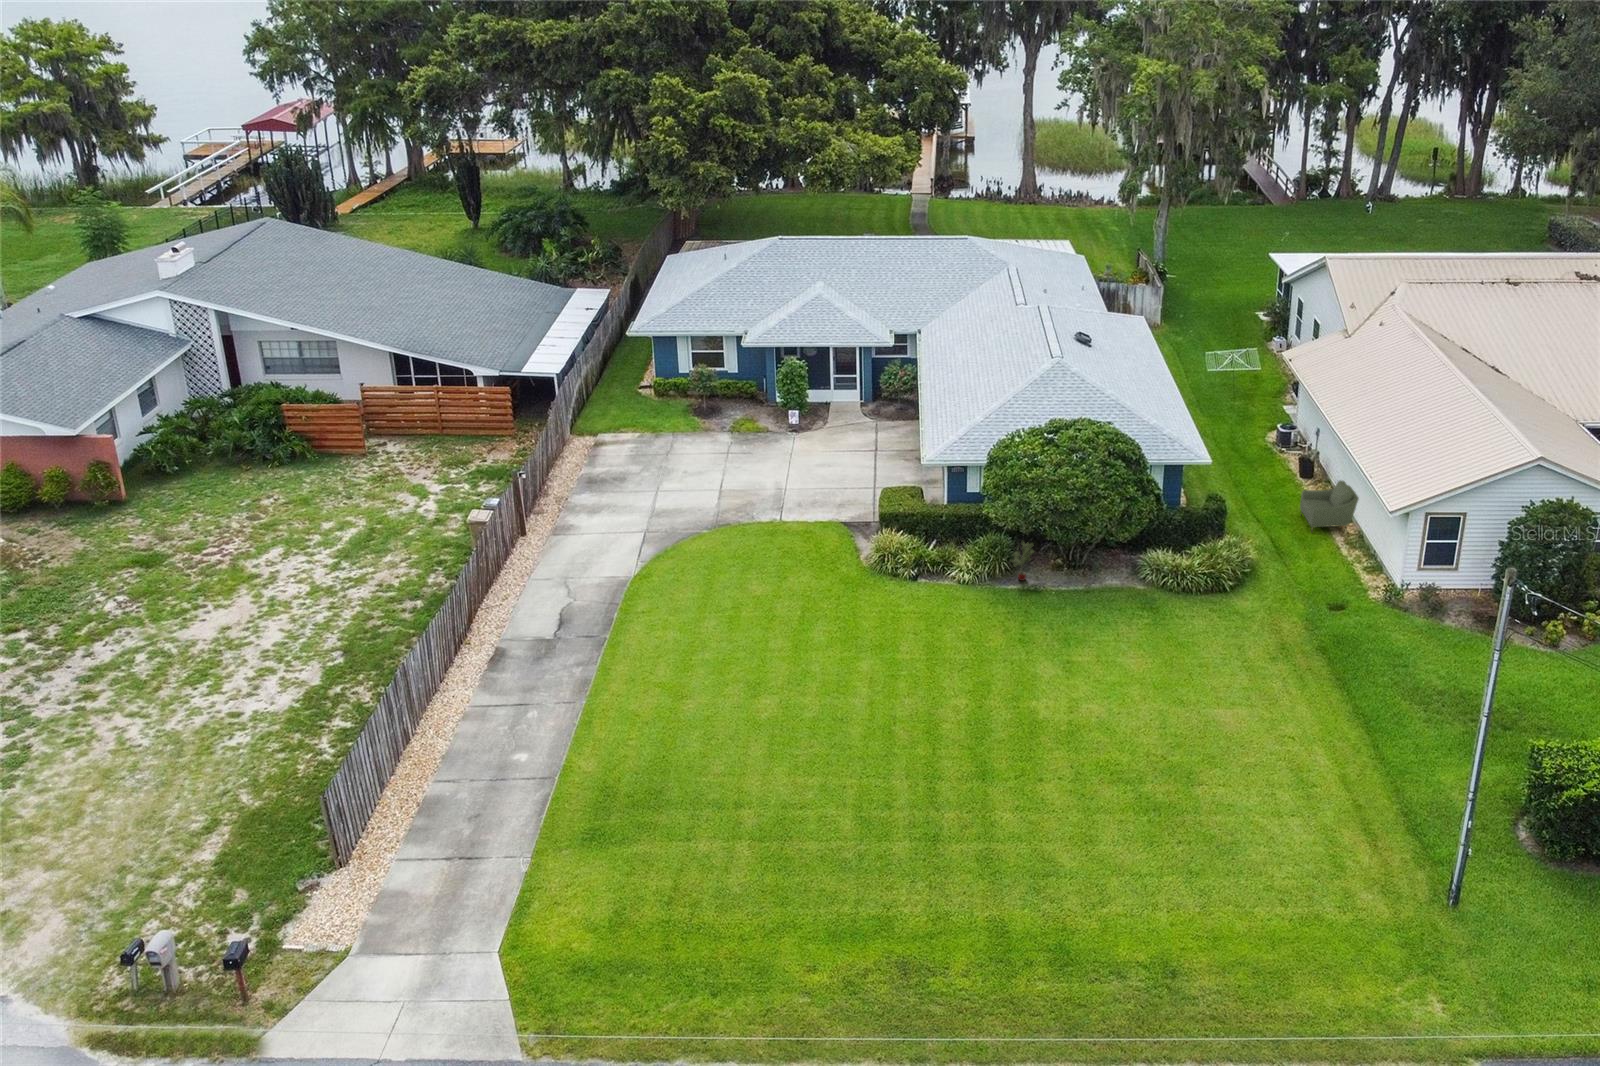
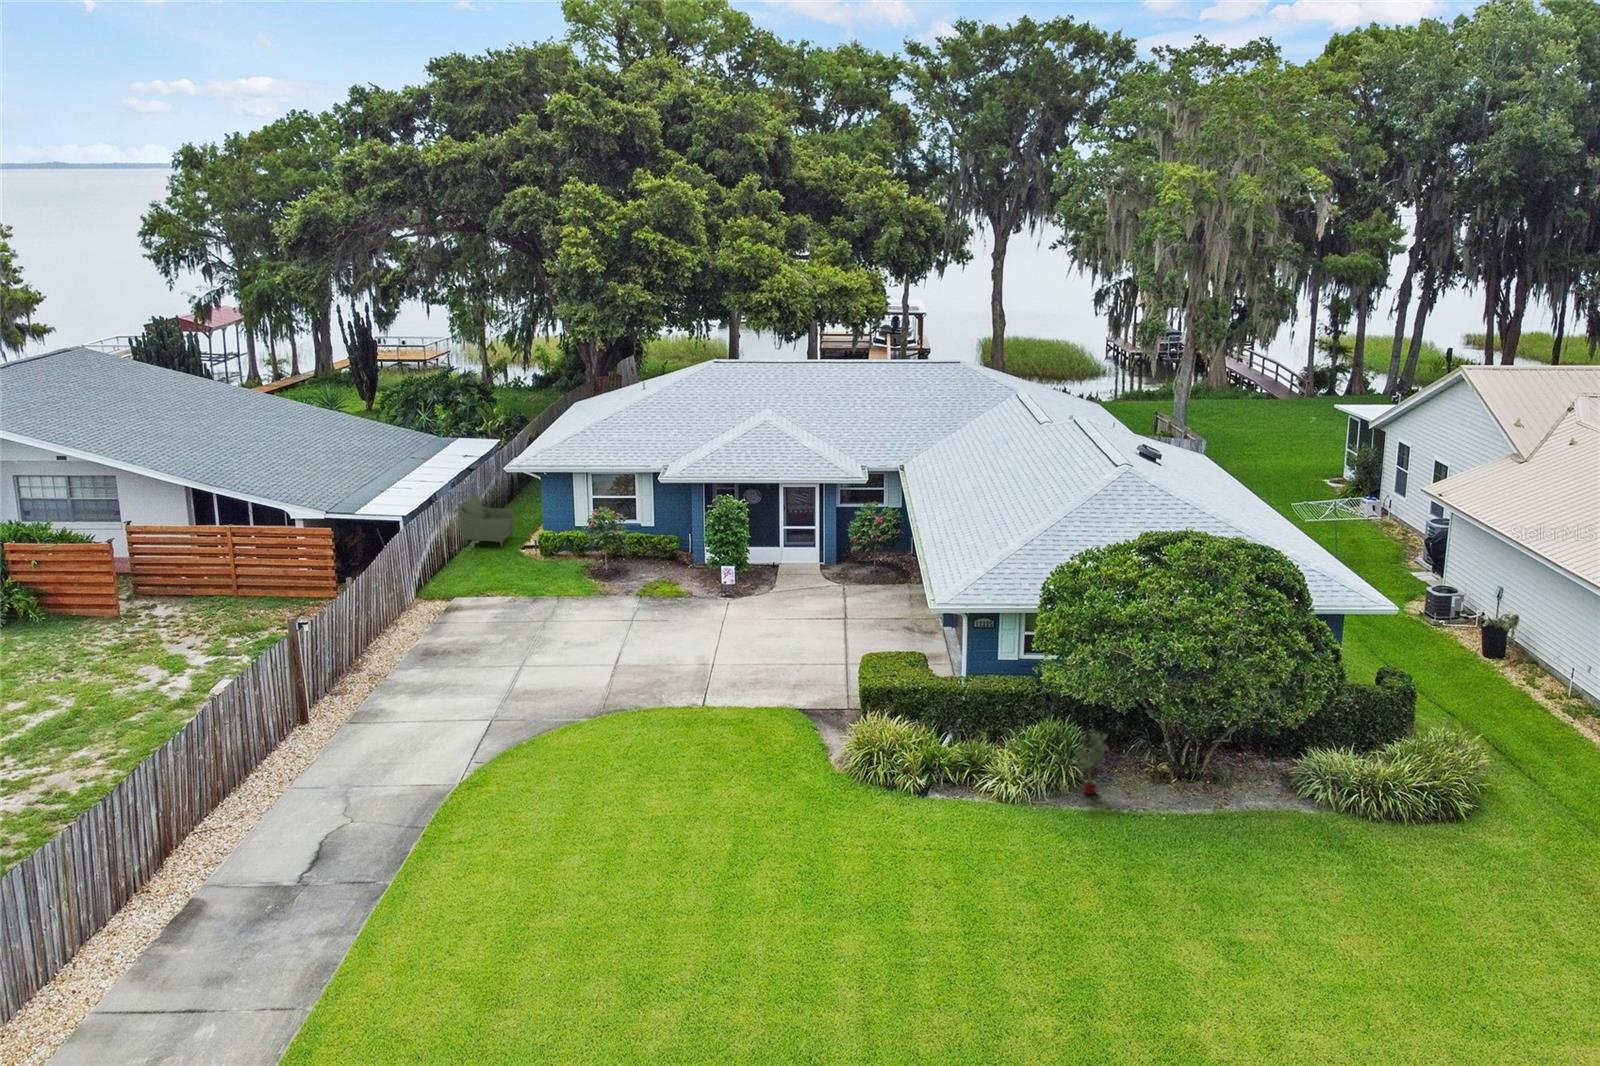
chair: present [1300,480,1359,532] -> present [457,496,514,545]

